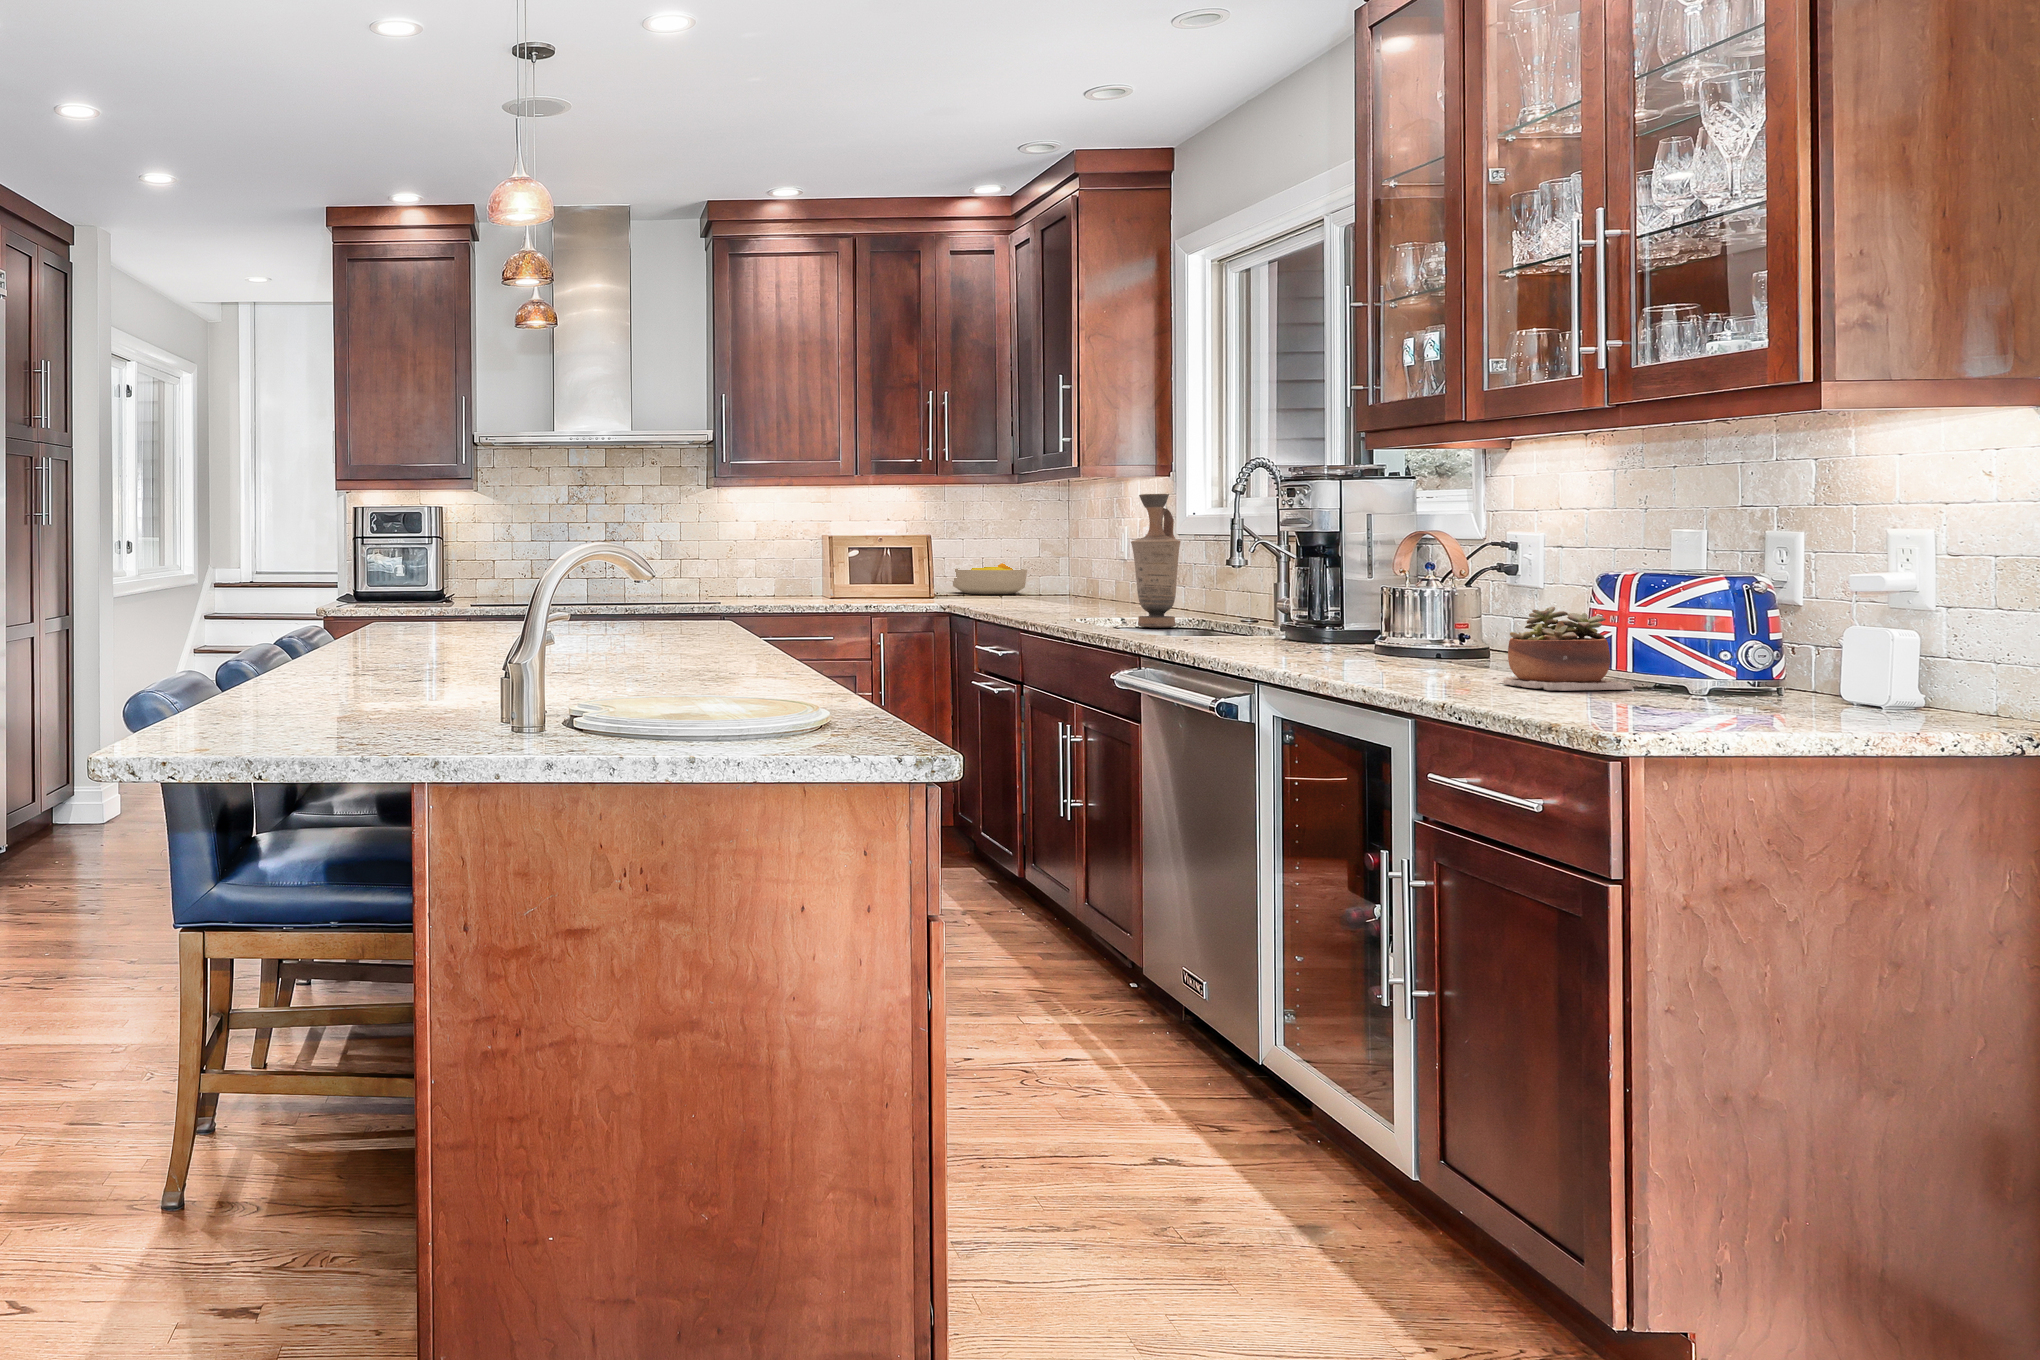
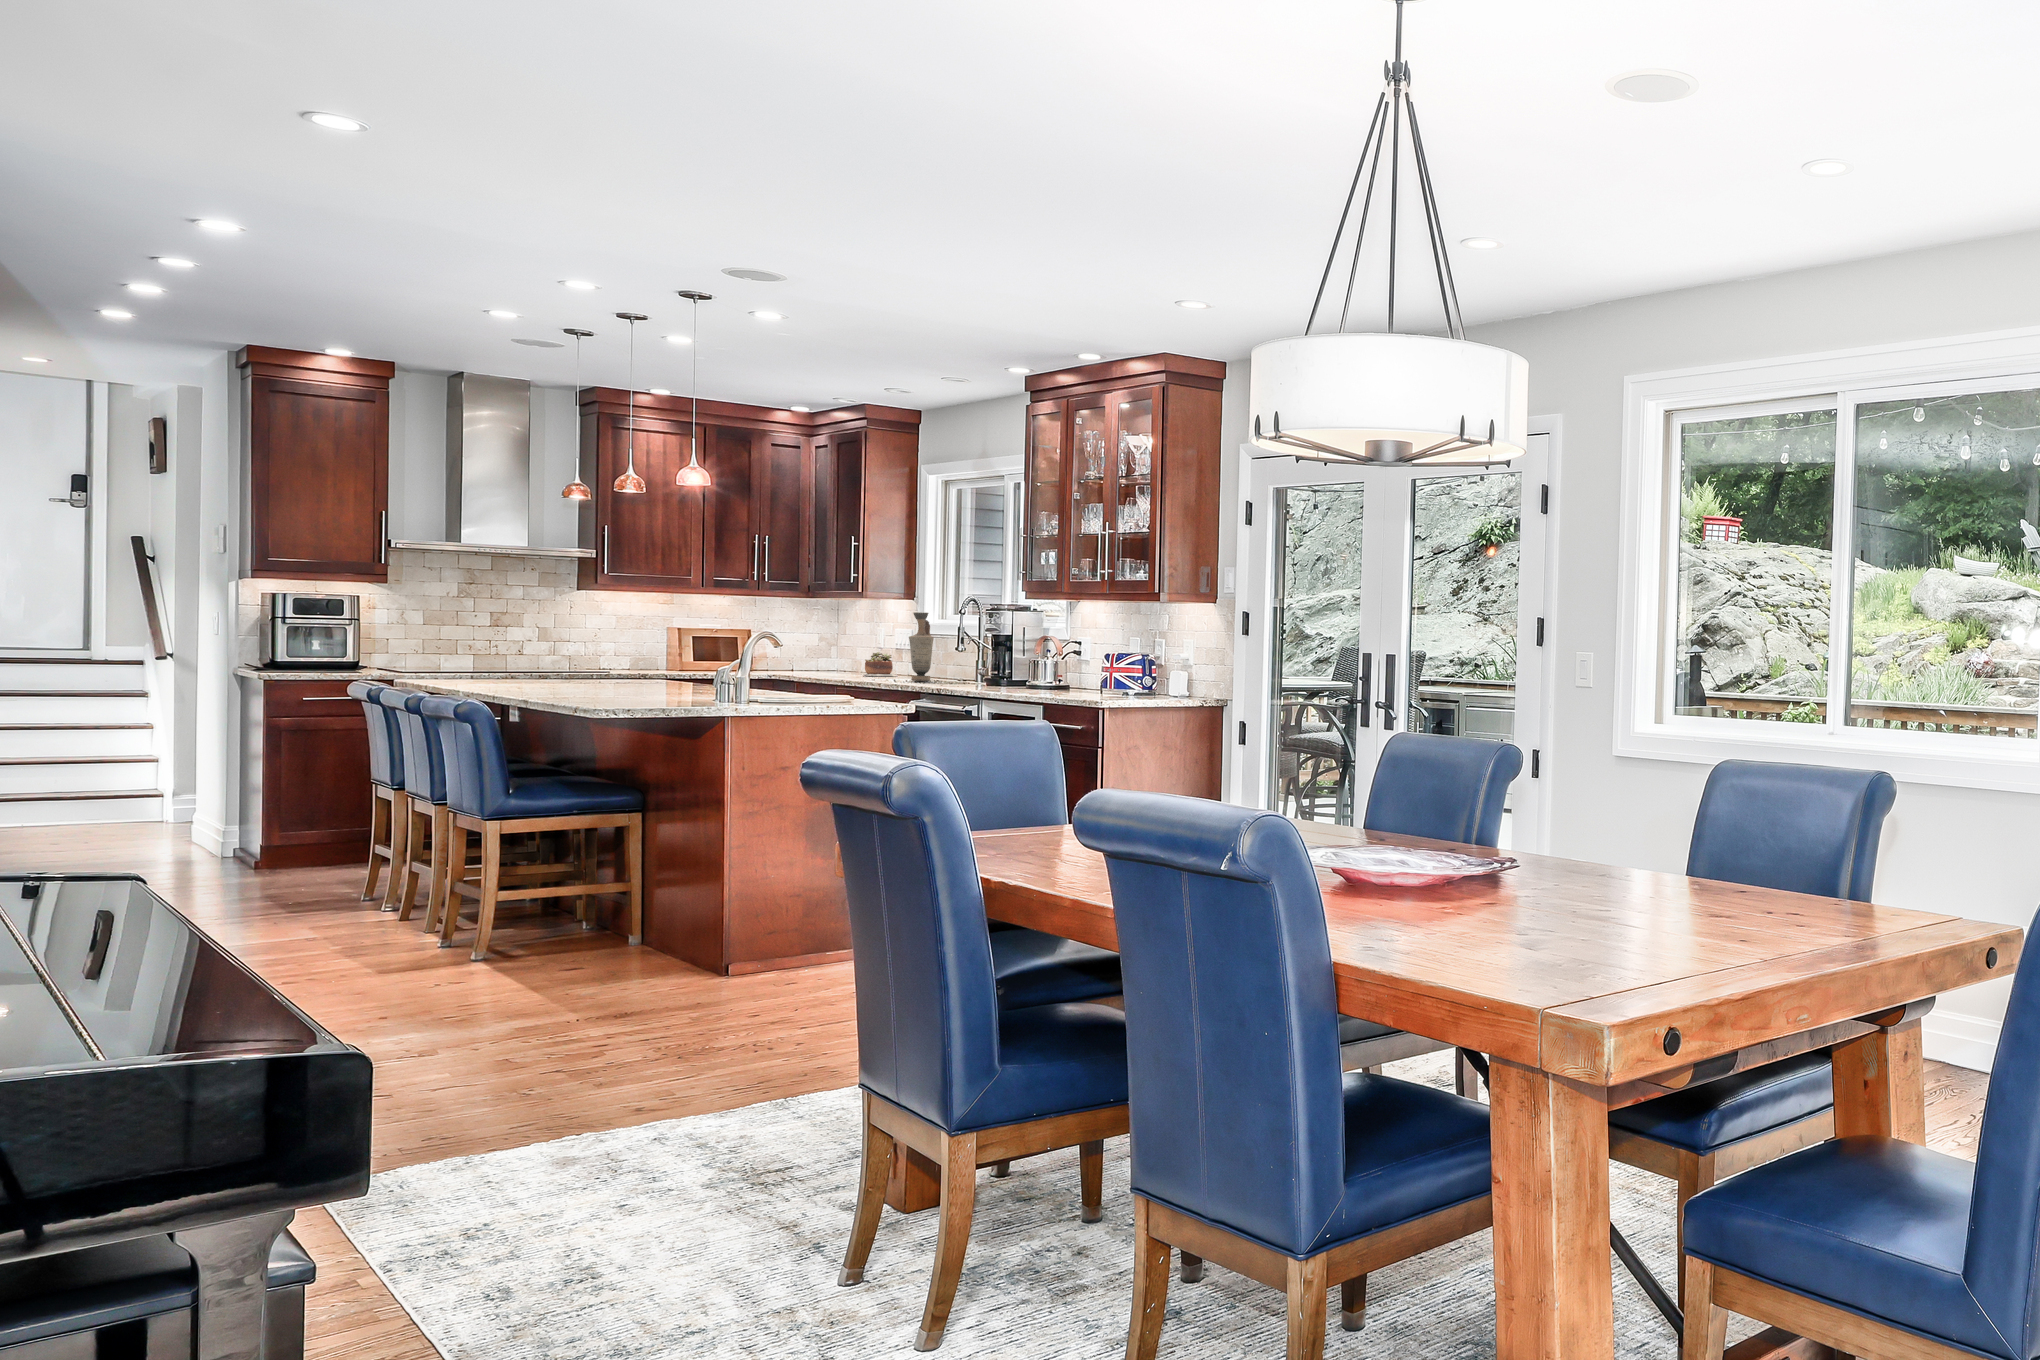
fruit bowl: present [953,563,1027,594] -> none [761,645,815,668]
succulent plant: present [1492,607,1634,690] -> present [863,652,898,676]

